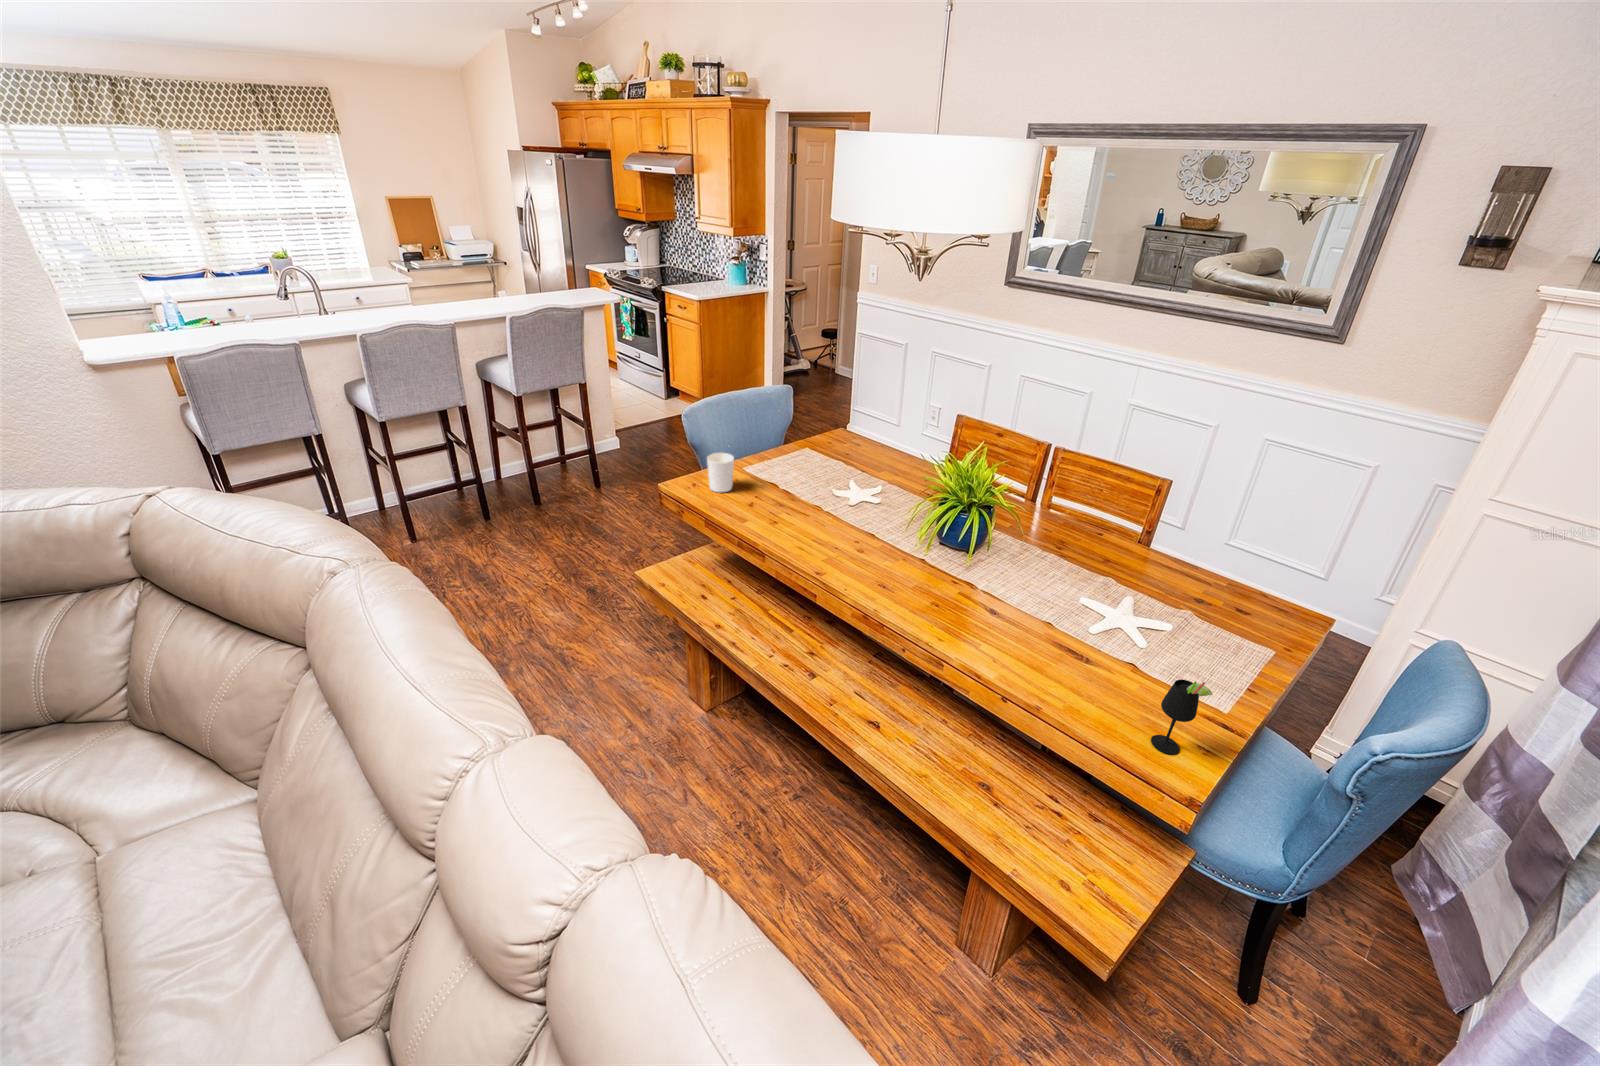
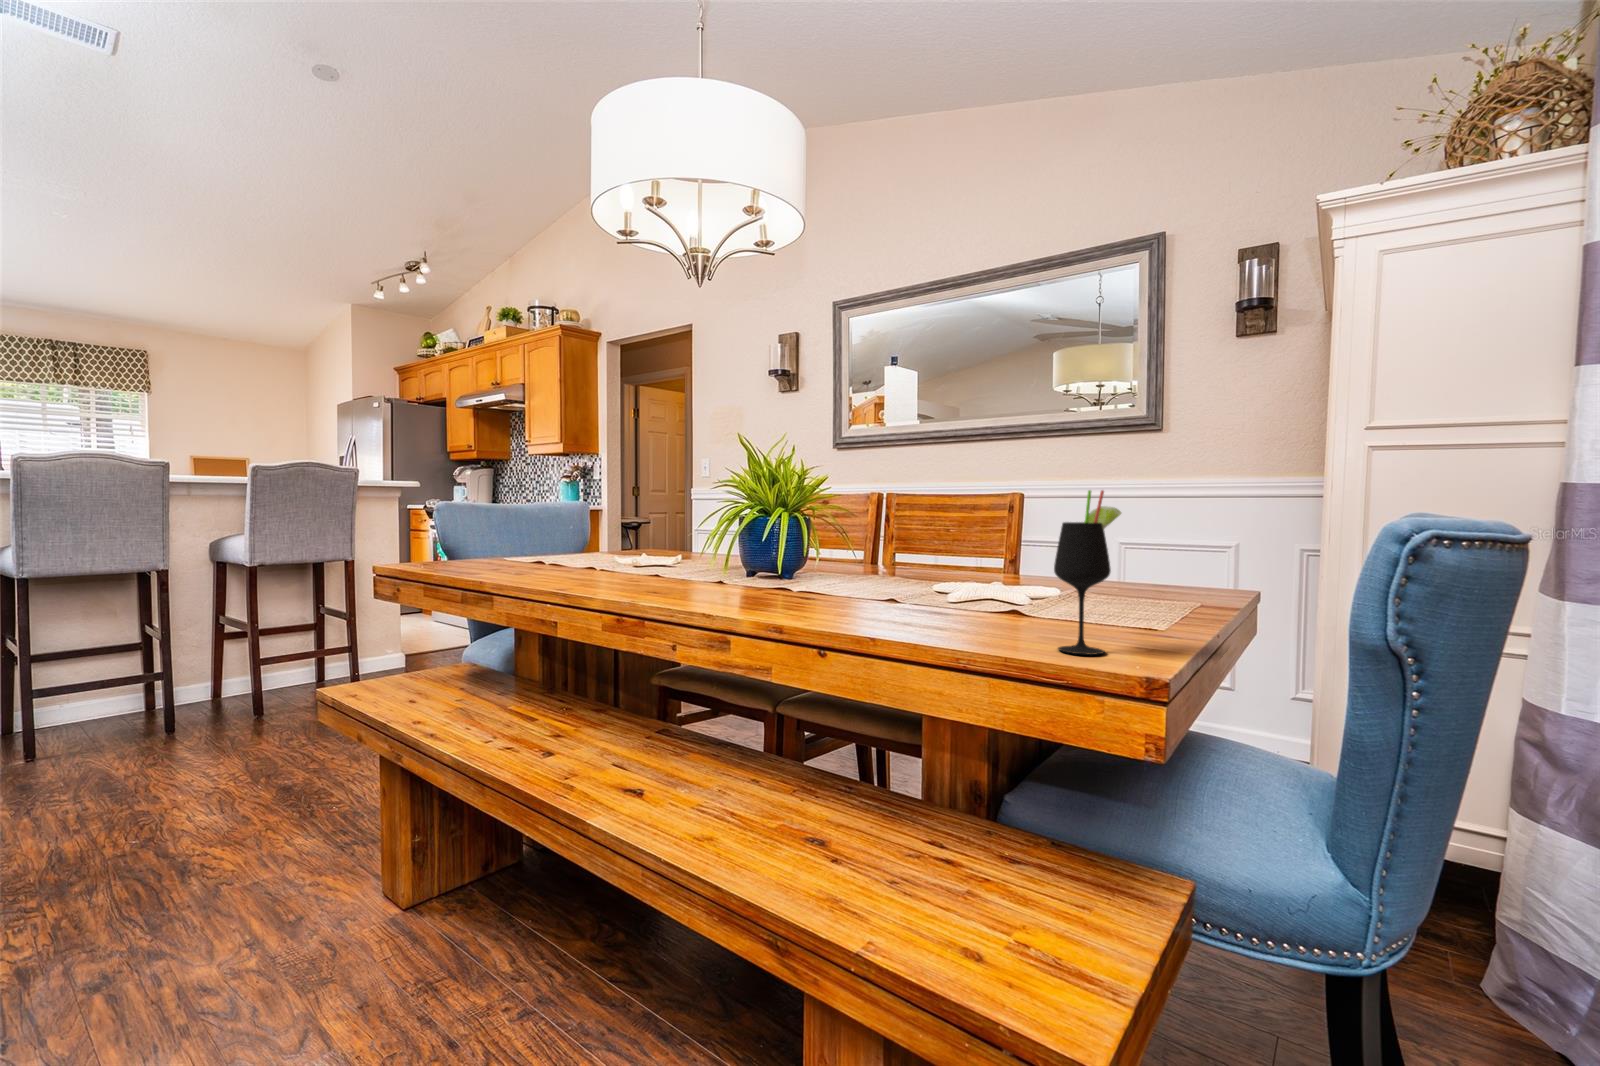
candle holder: present [707,453,734,492] -> none [439,523,479,569]

